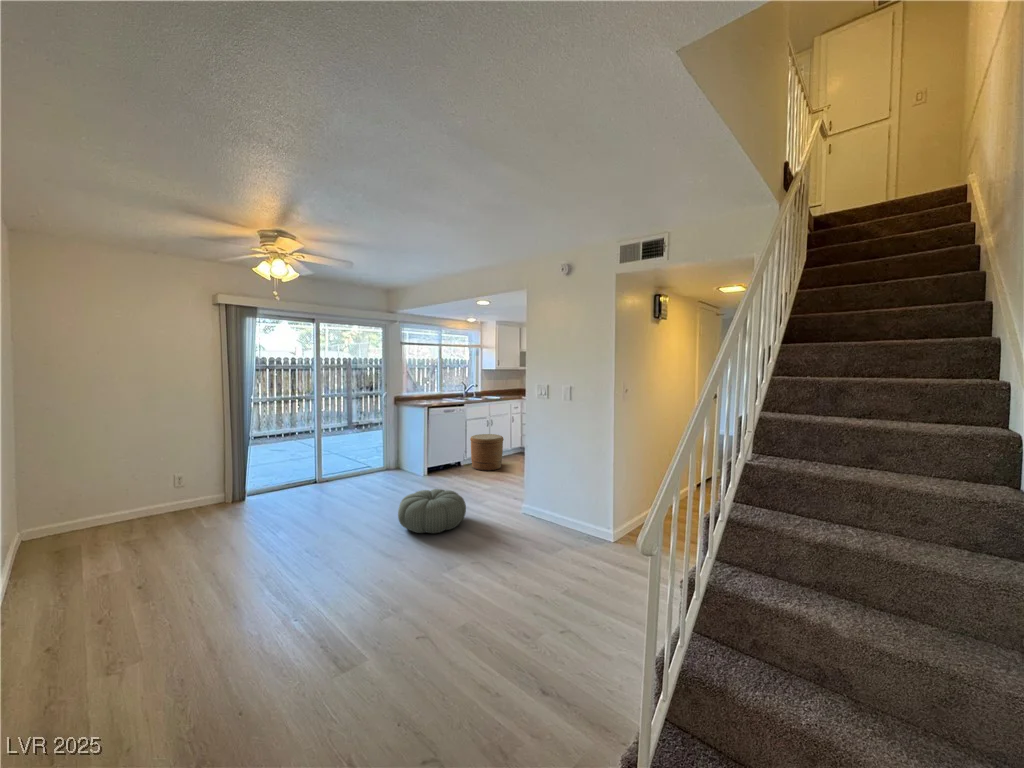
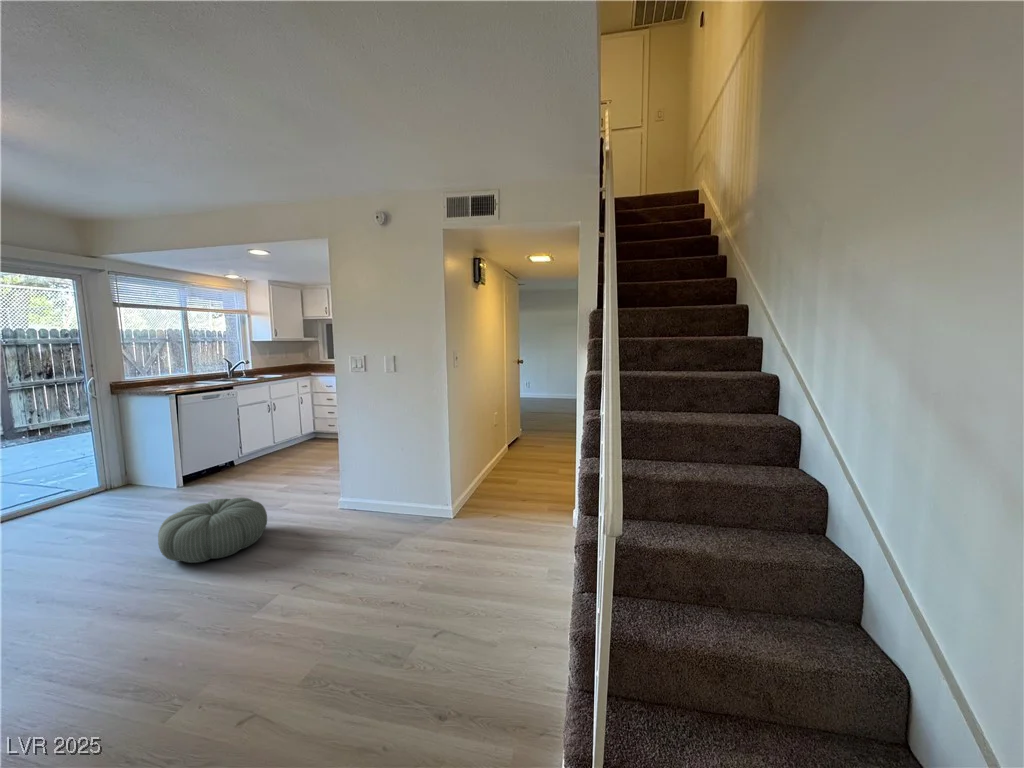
woven basket: present [470,434,504,471] -> none [247,421,294,467]

